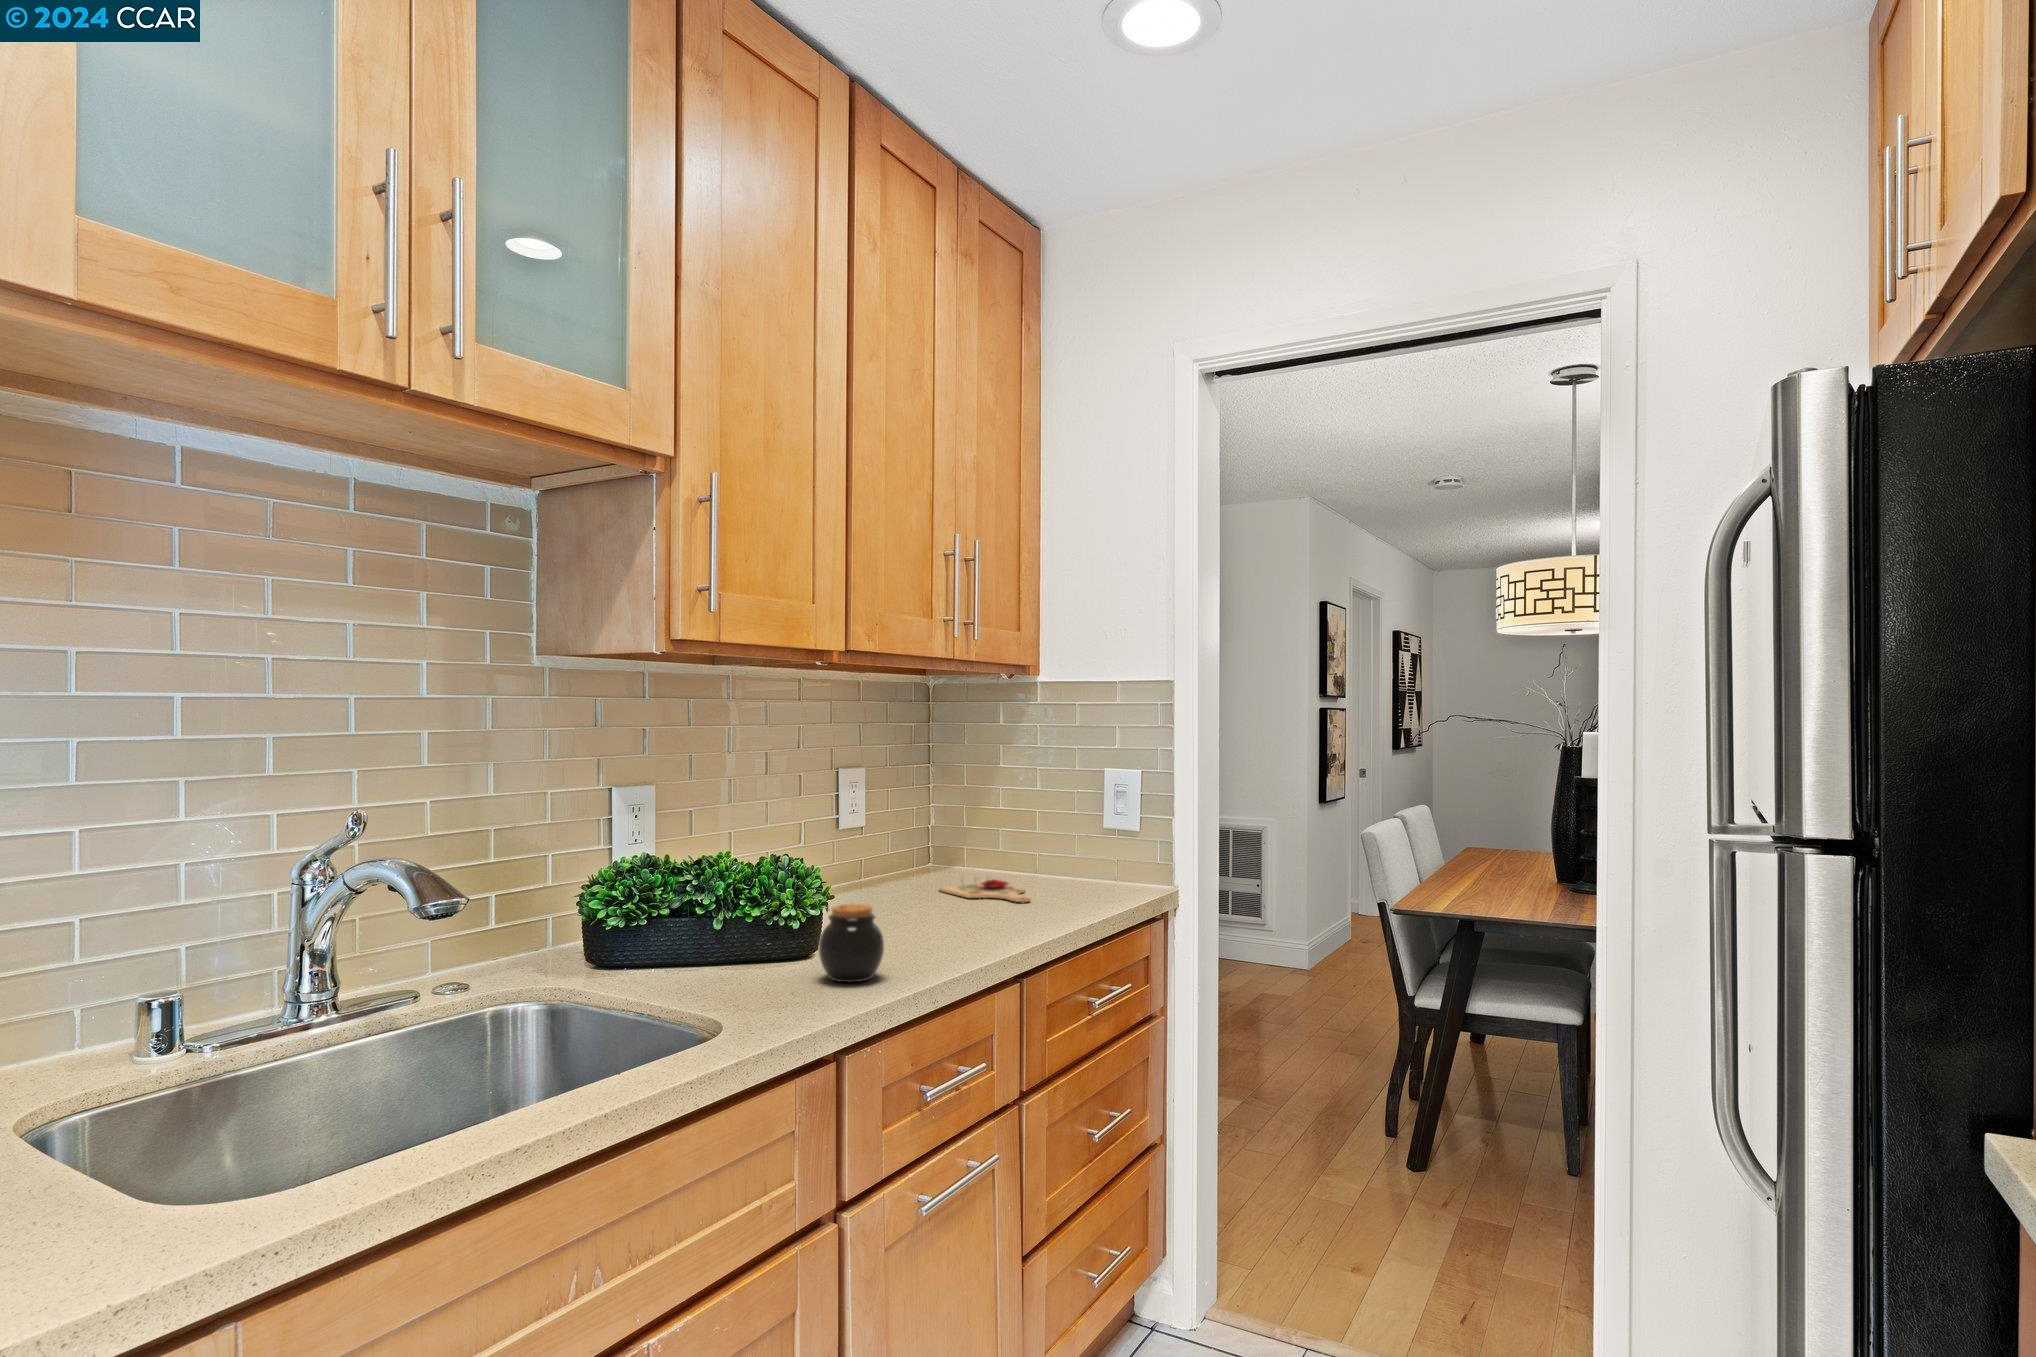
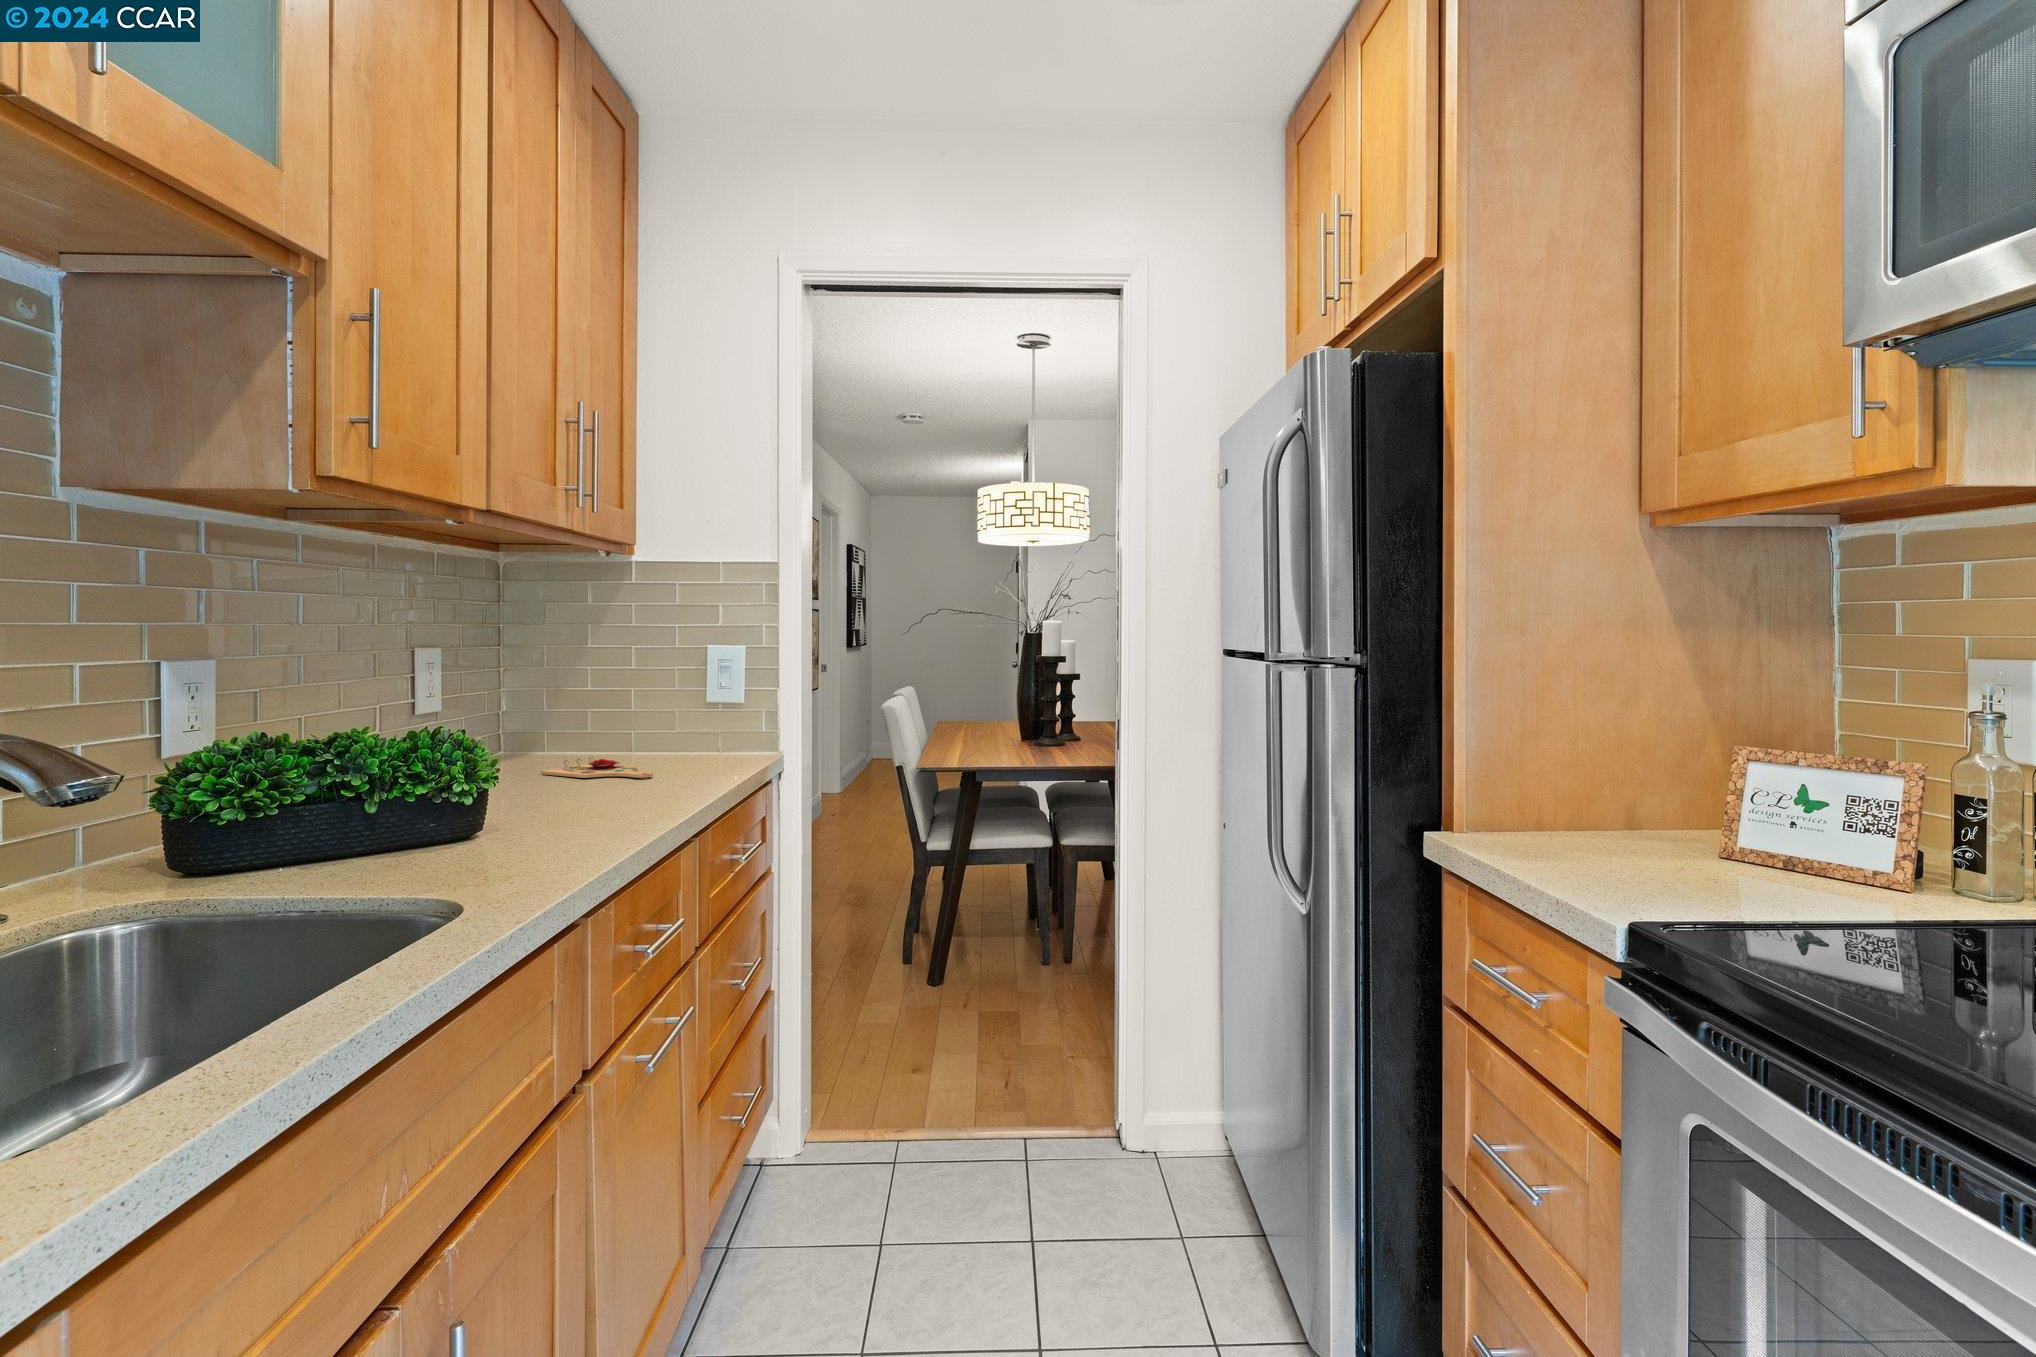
jar: present [818,904,884,982] -> none [504,776,579,857]

